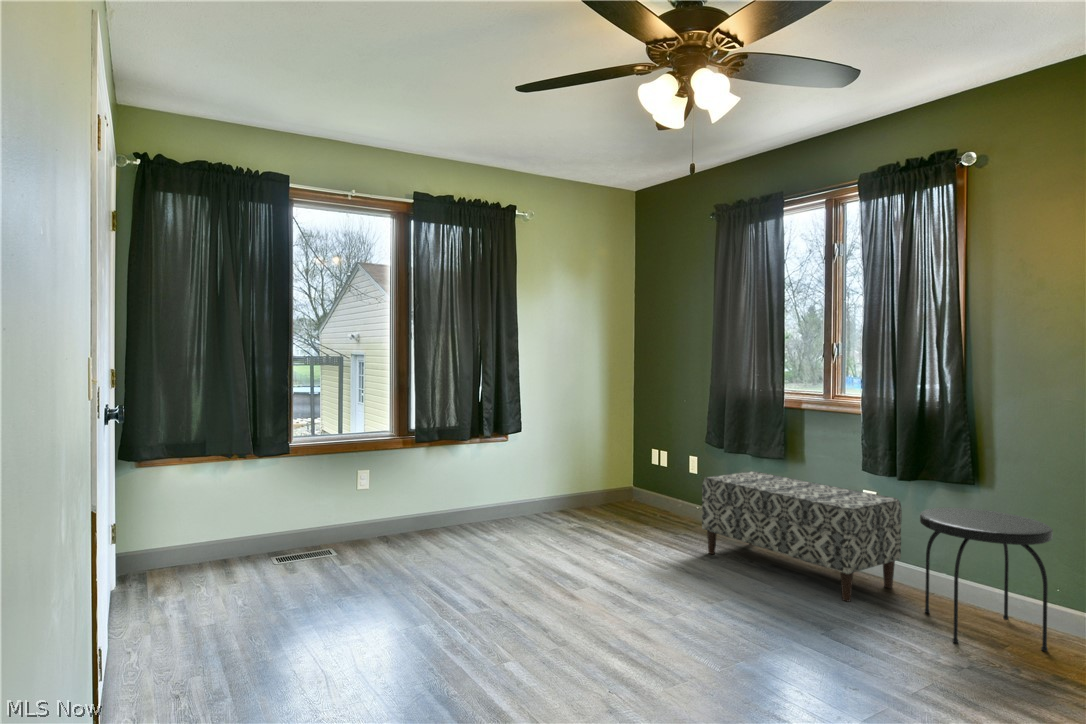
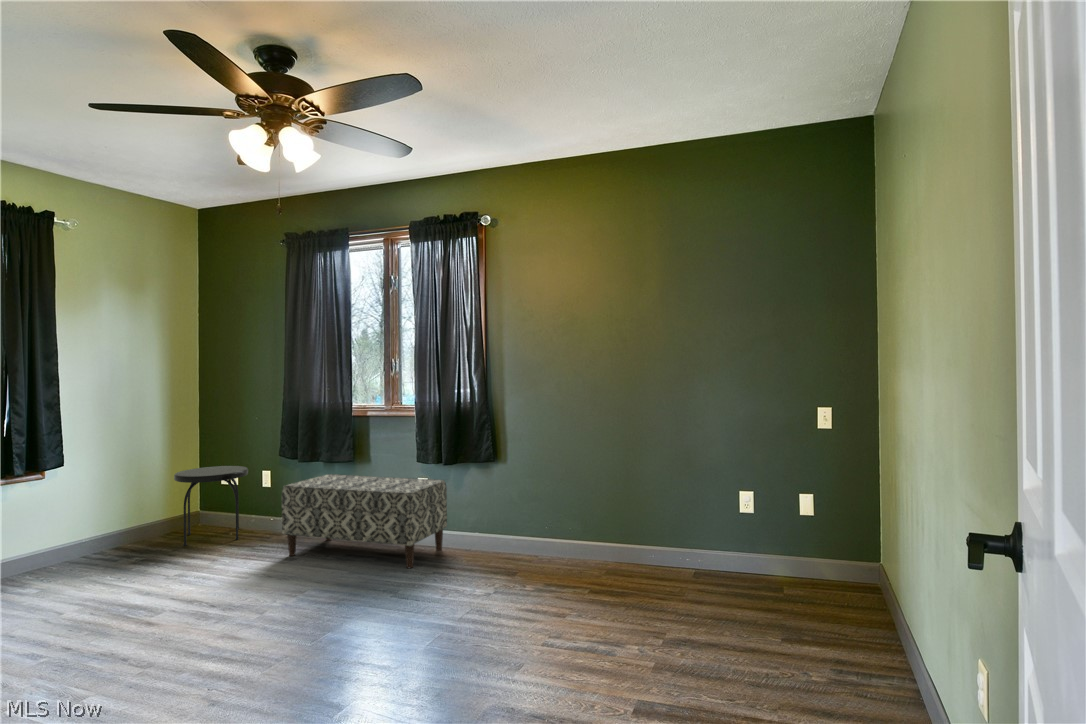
side table: present [920,507,1053,652] -> present [174,466,248,546]

